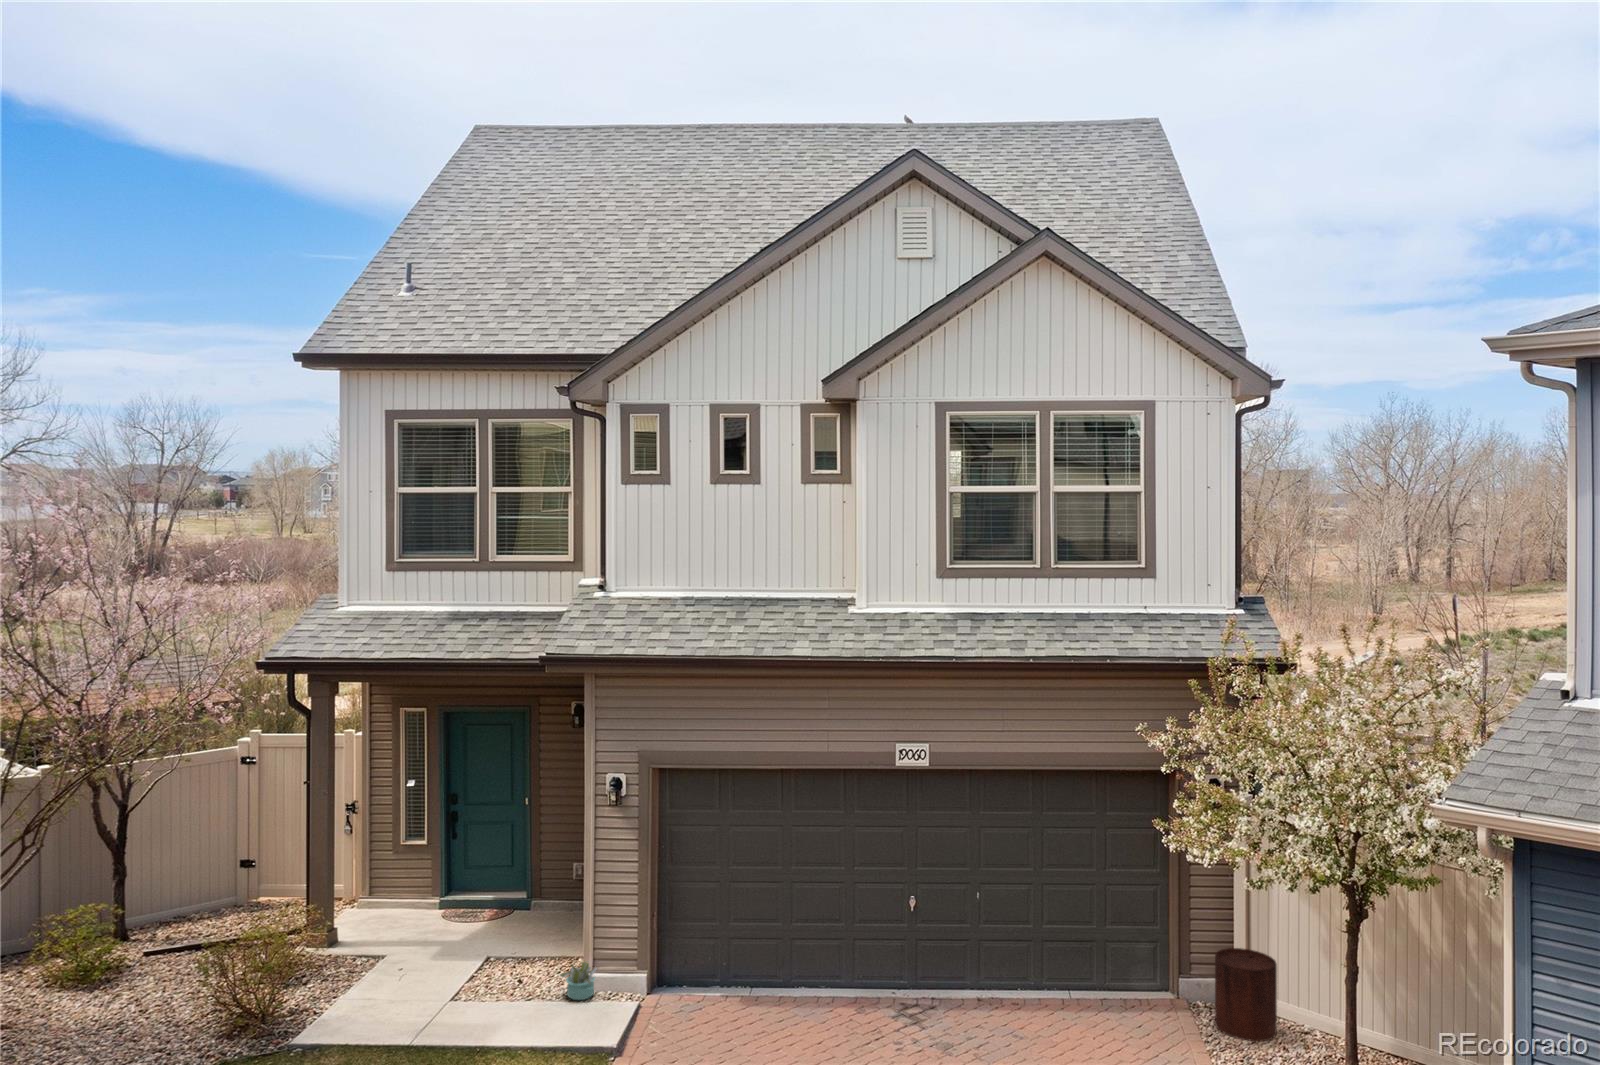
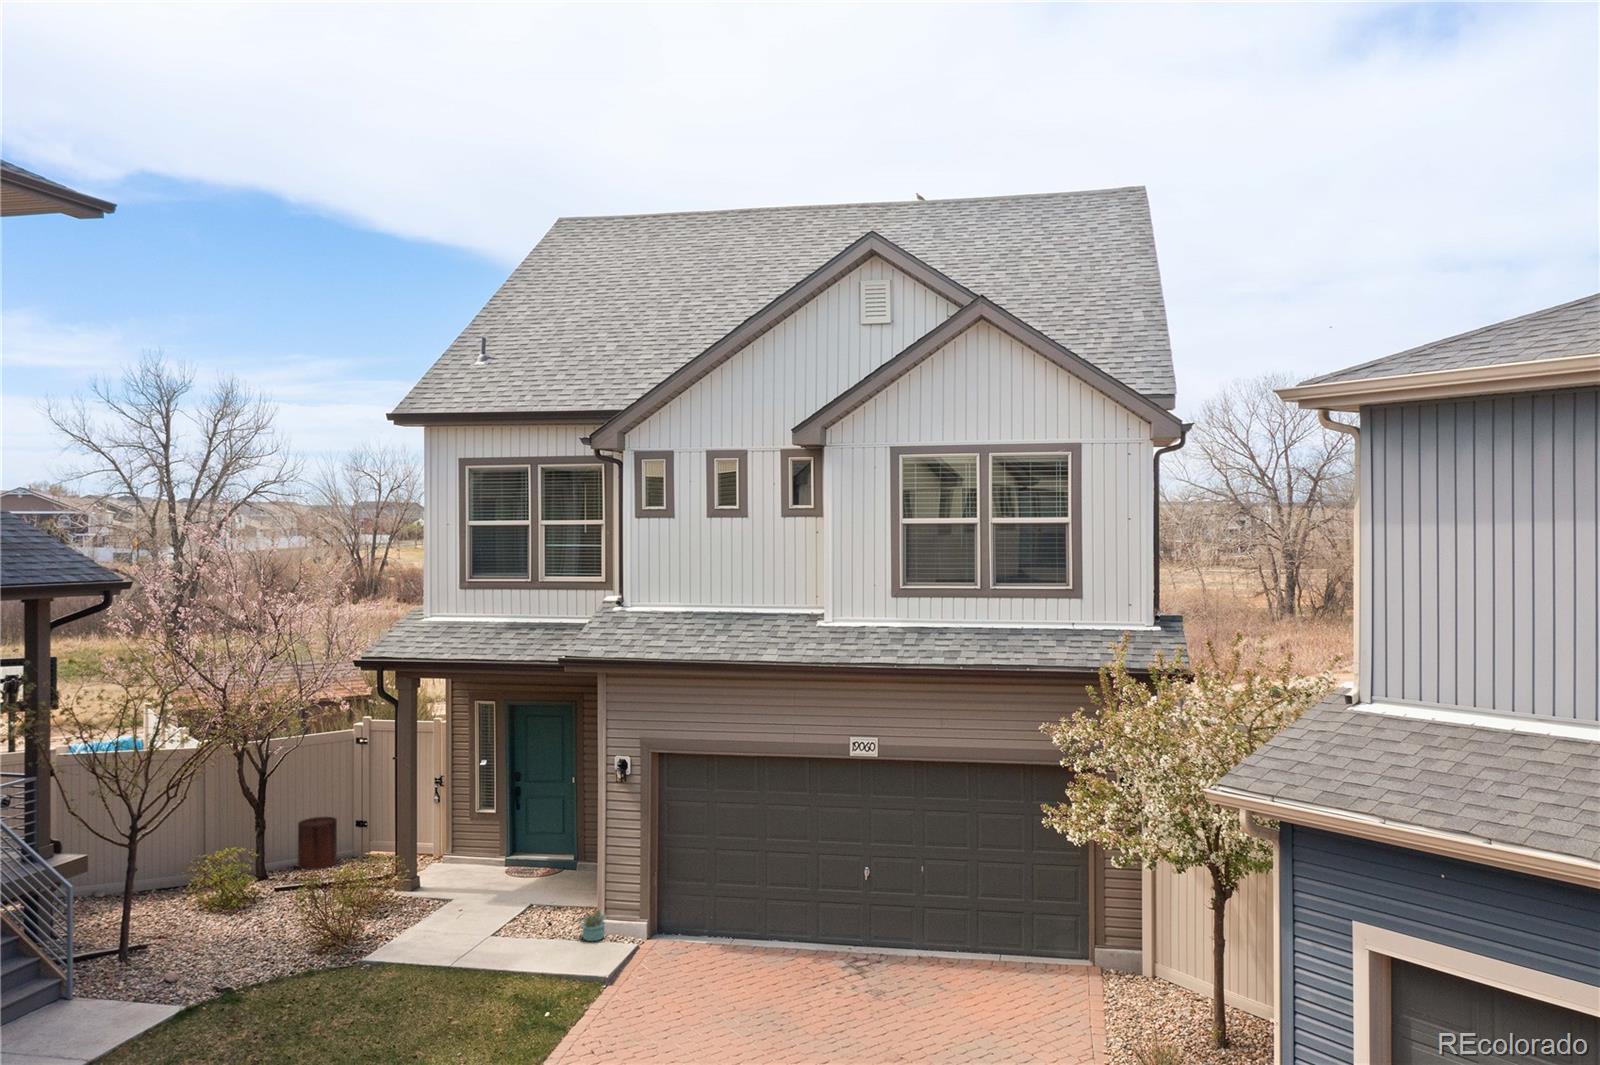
trash can: present [1215,948,1277,1041] -> present [298,817,337,870]

